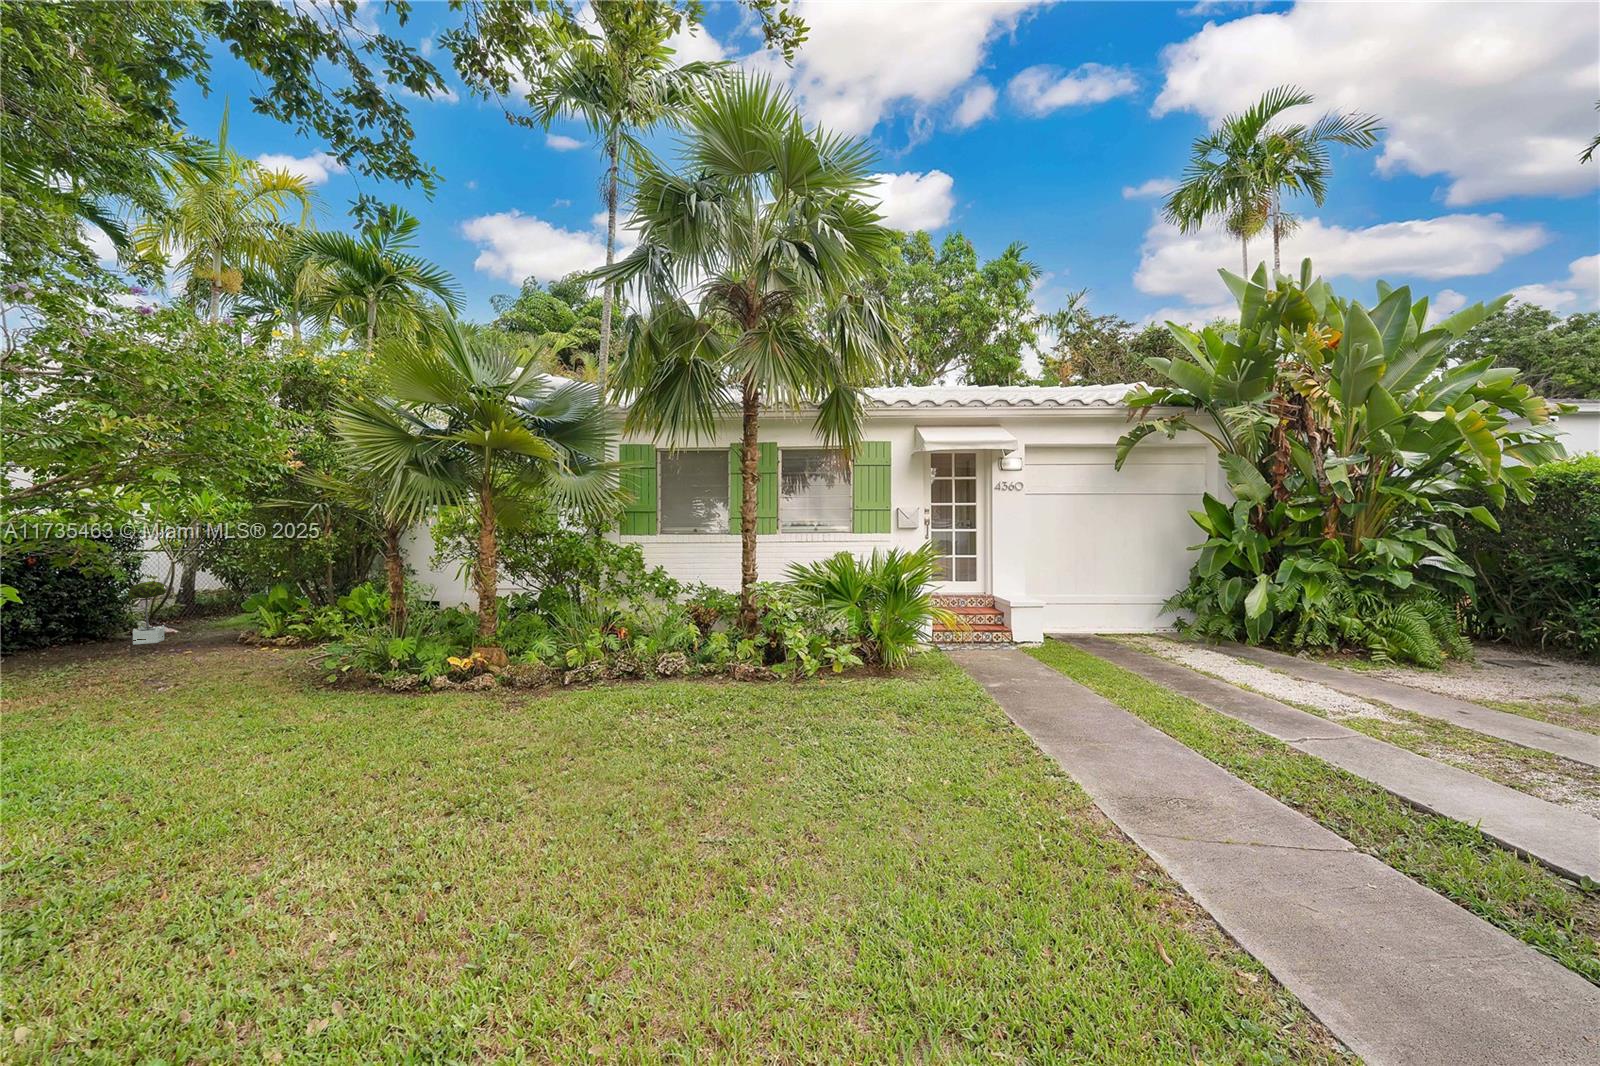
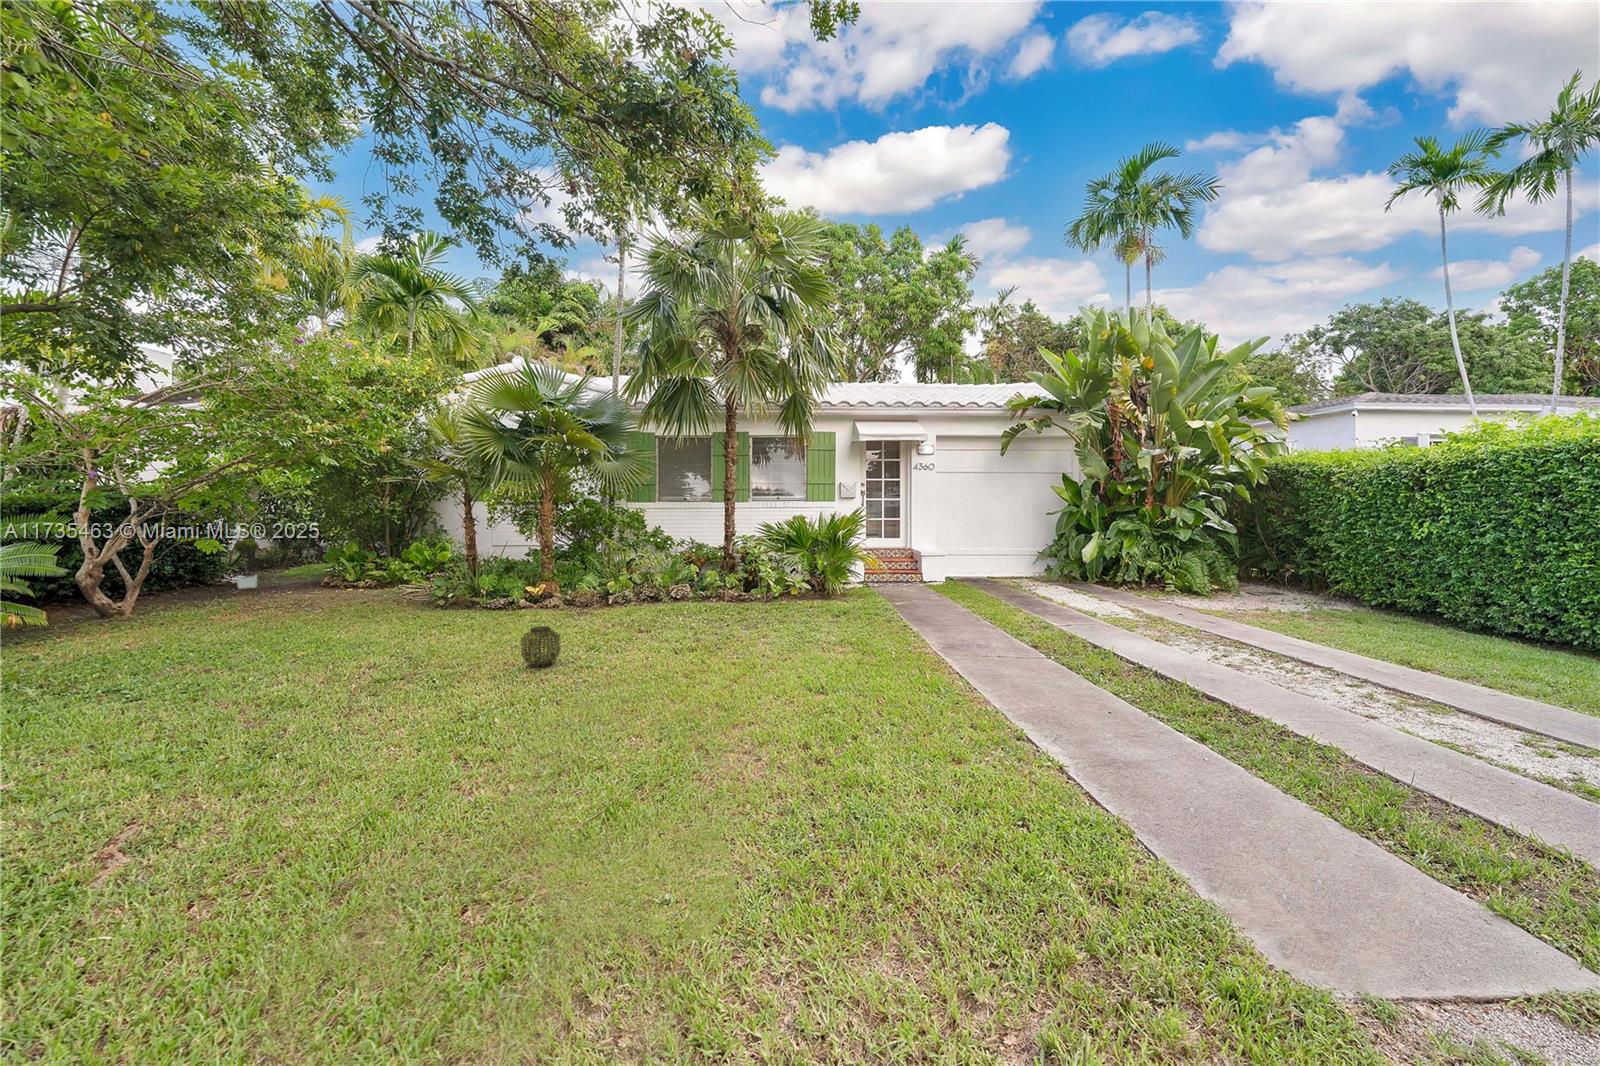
woven basket: none [235,804,341,909] -> present [521,626,561,668]

